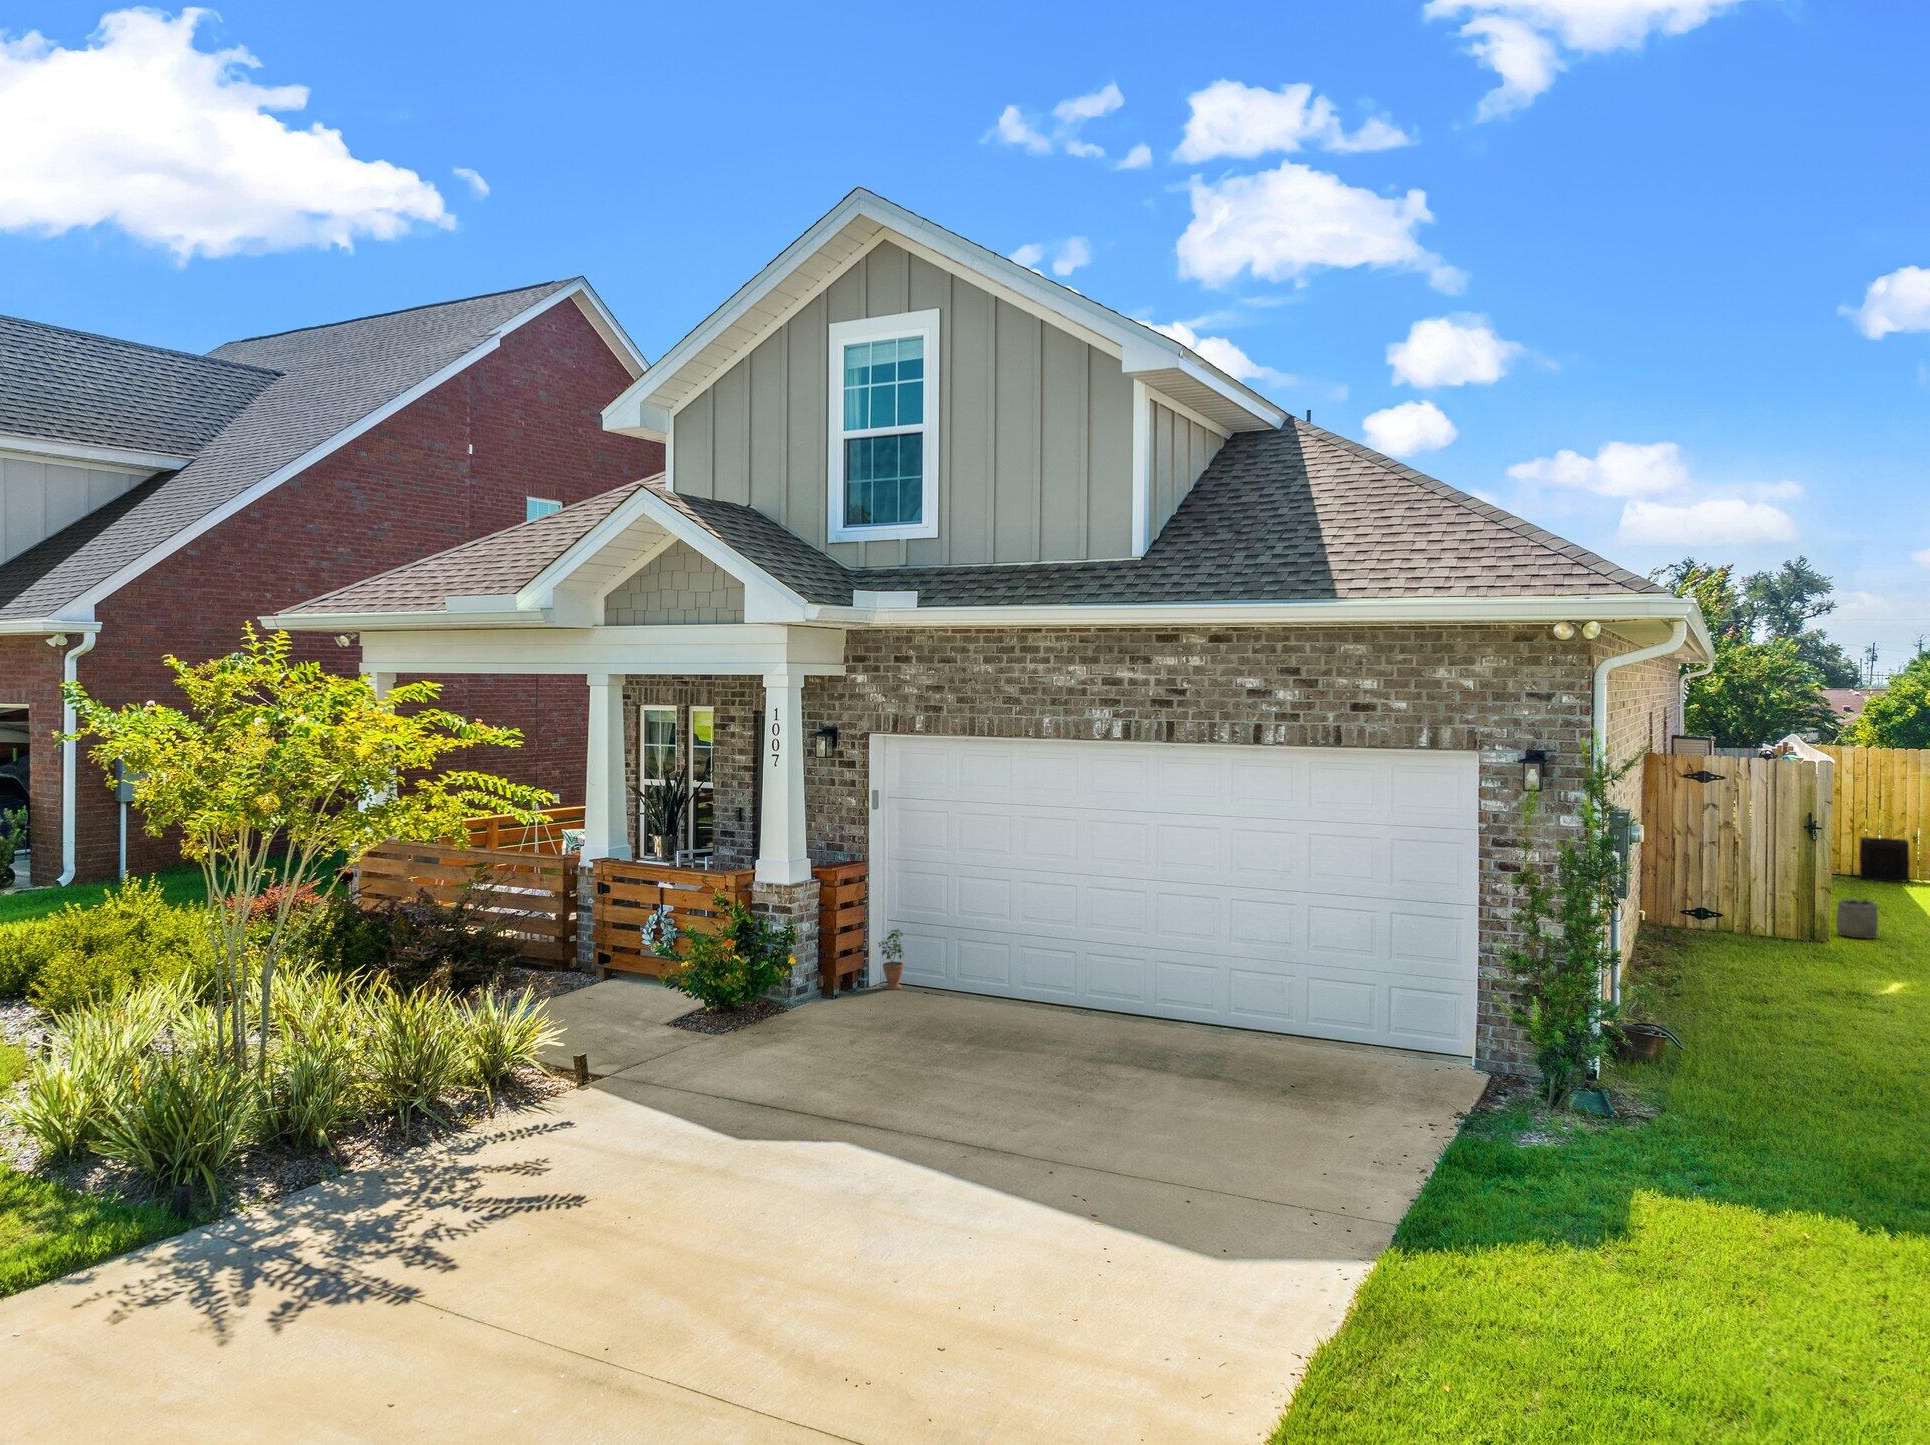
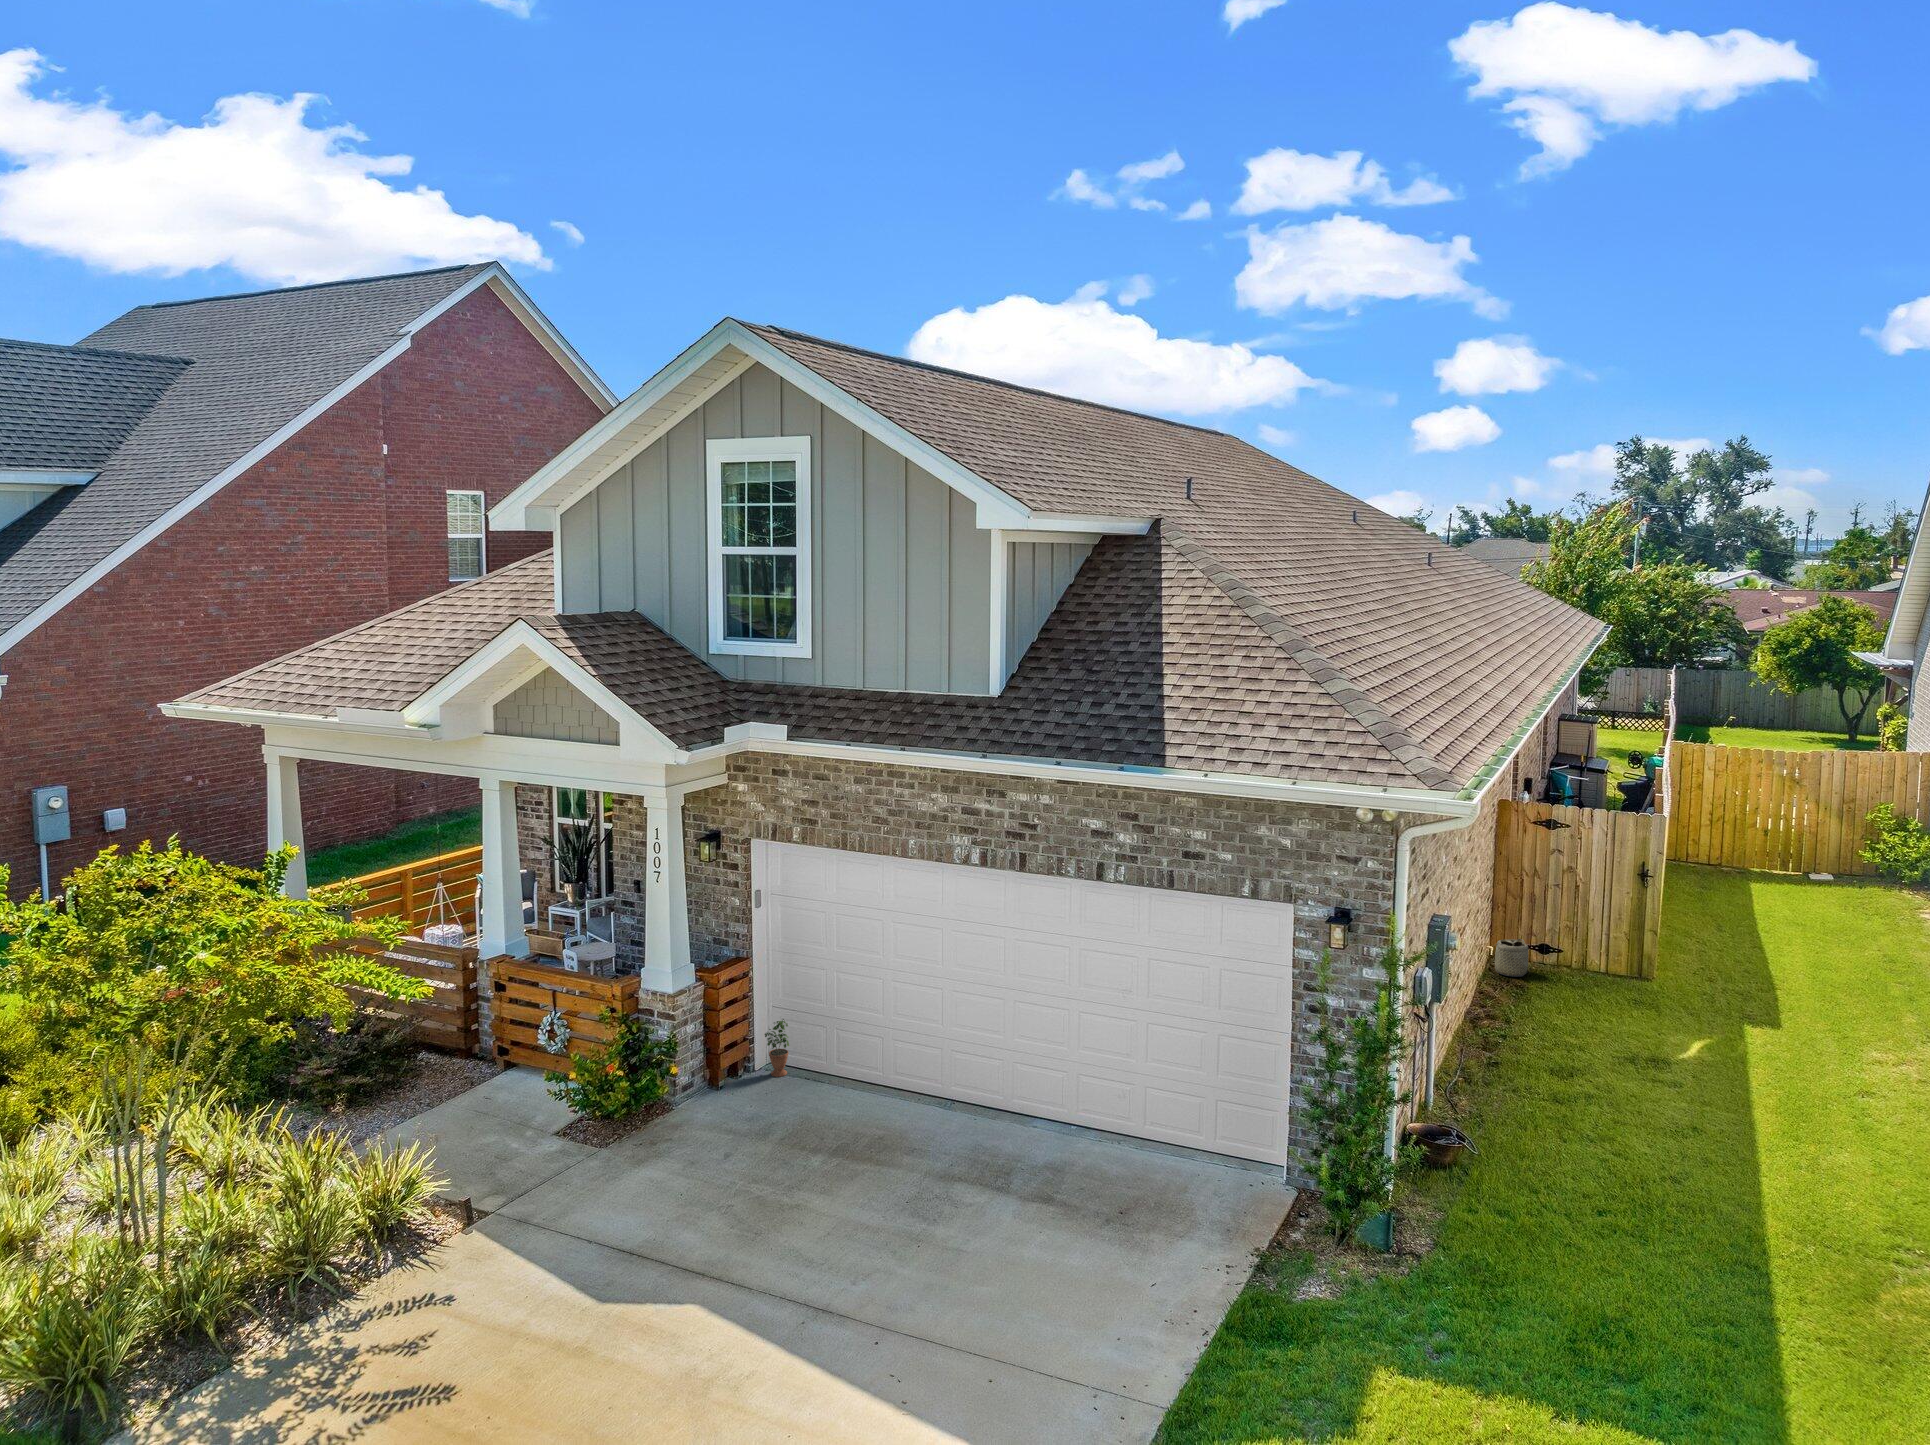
wooden crate: present [1859,837,1910,883] -> none [1706,846,1750,892]
basket: present [1836,898,1878,938] -> present [1495,939,1529,977]

